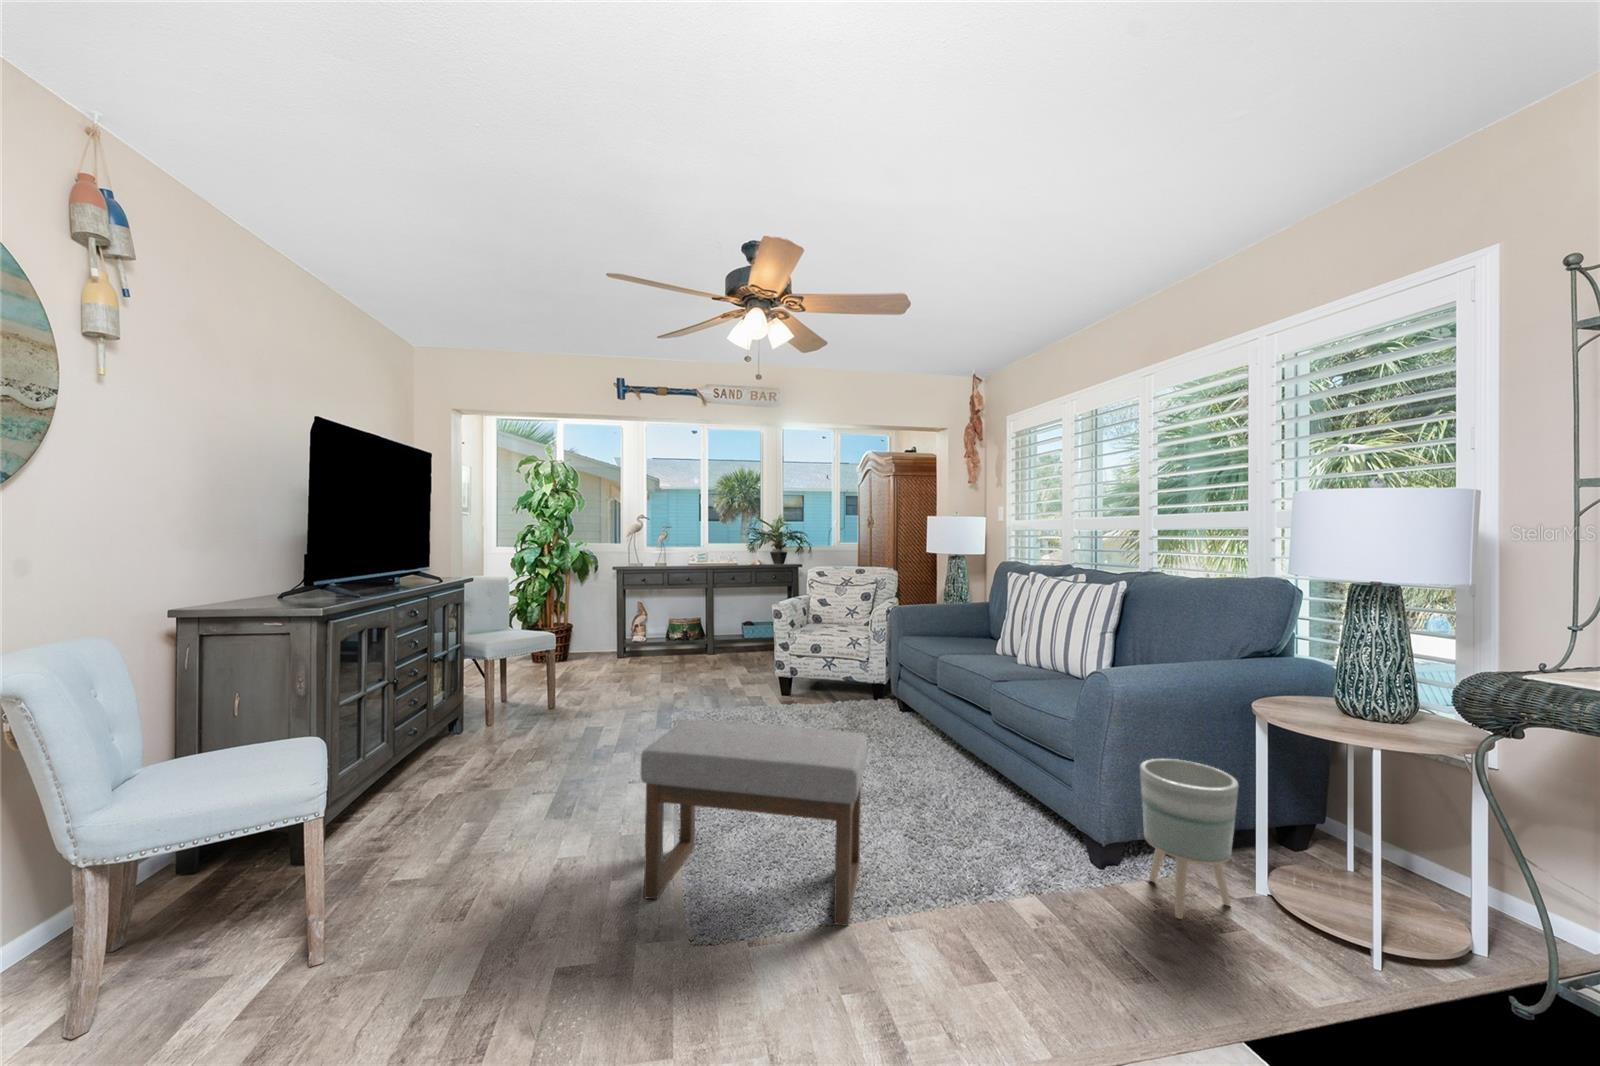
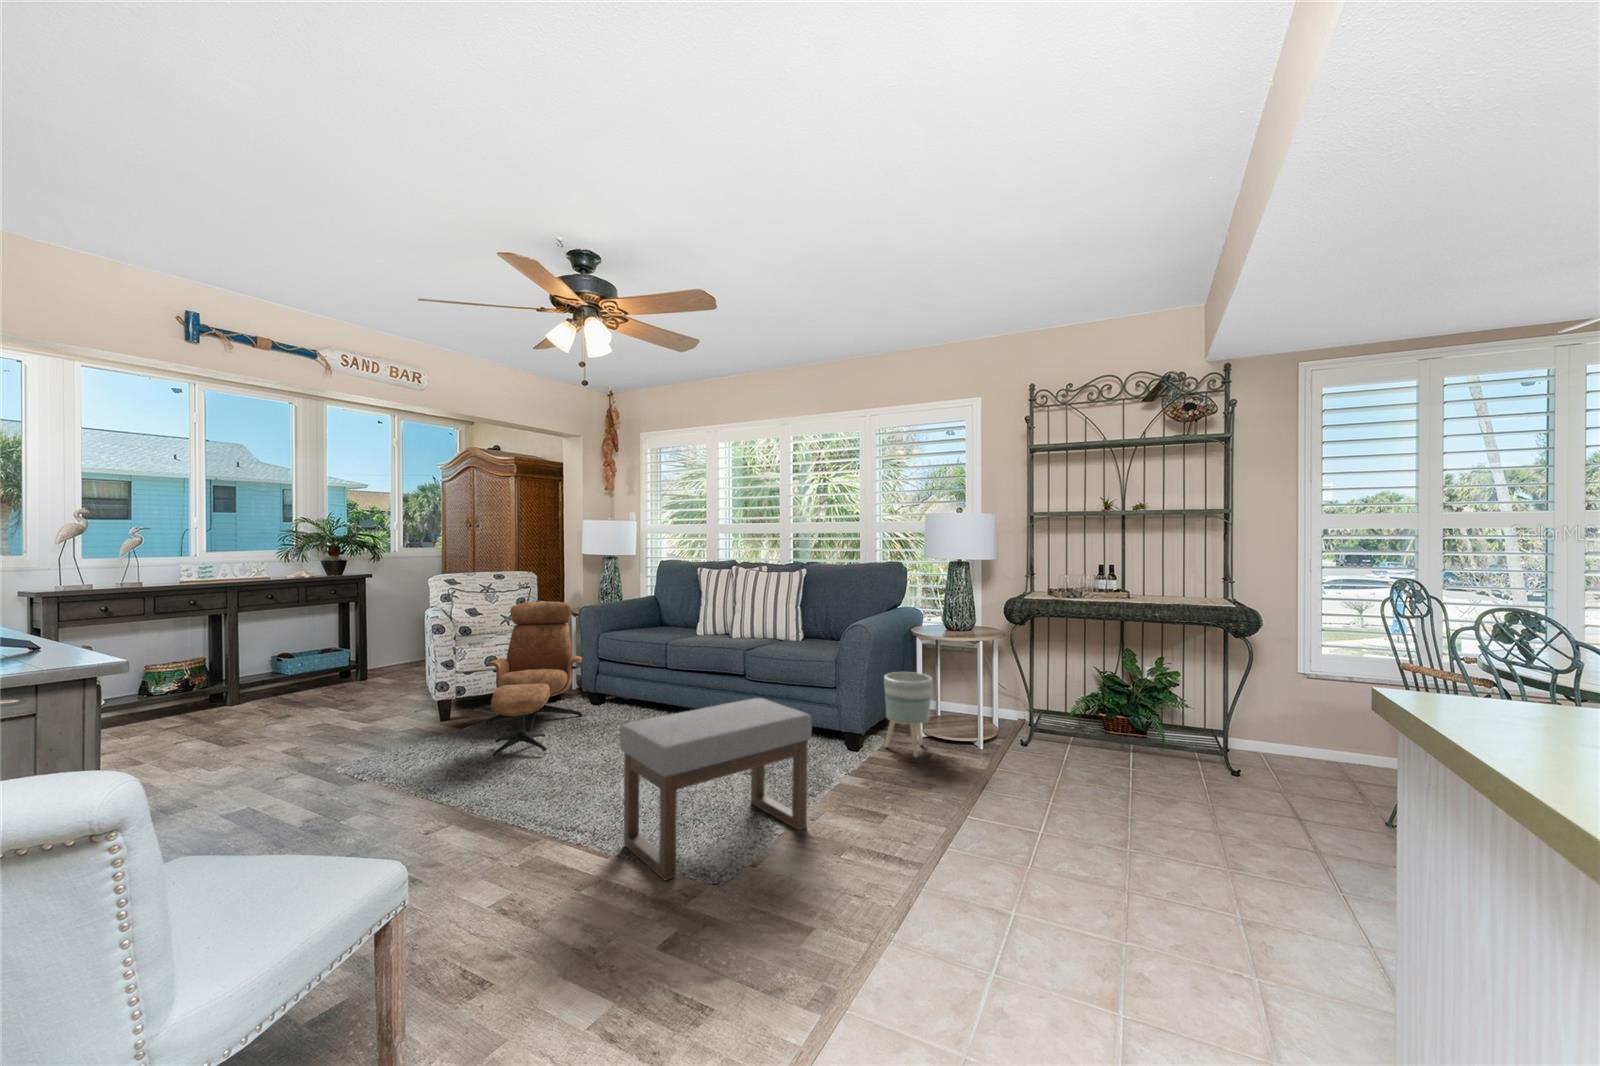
lounge chair: none [743,597,883,739] -> present [486,602,583,756]

